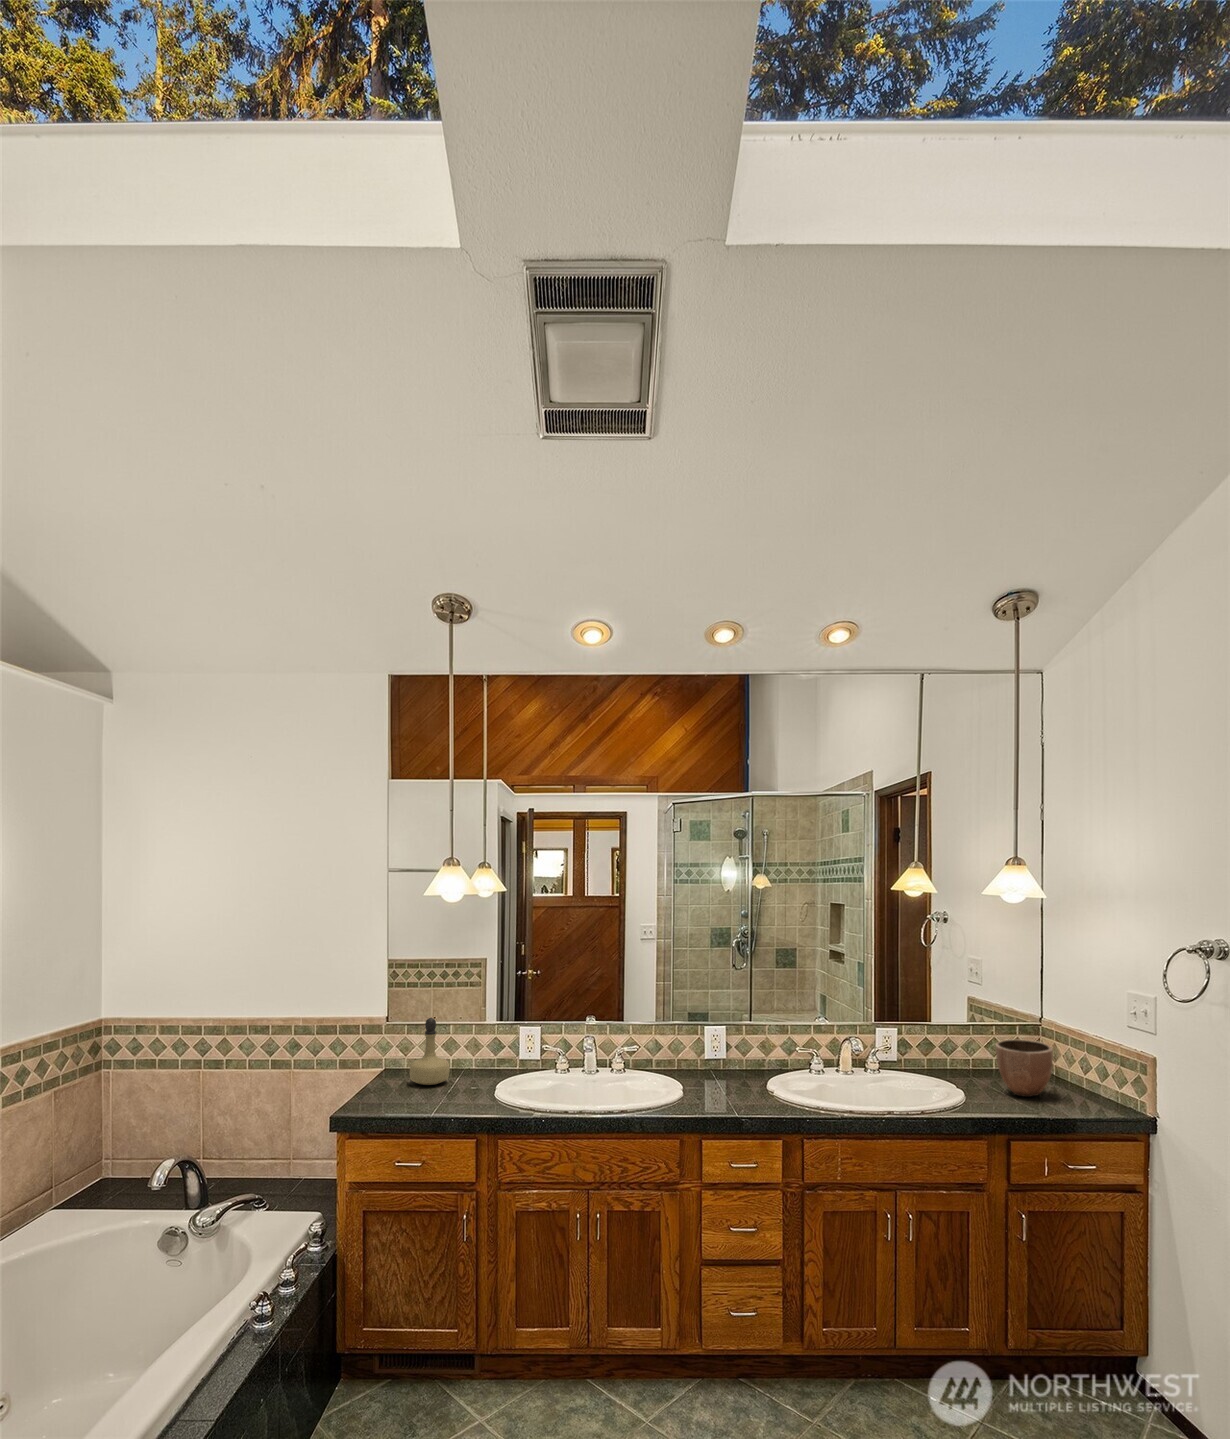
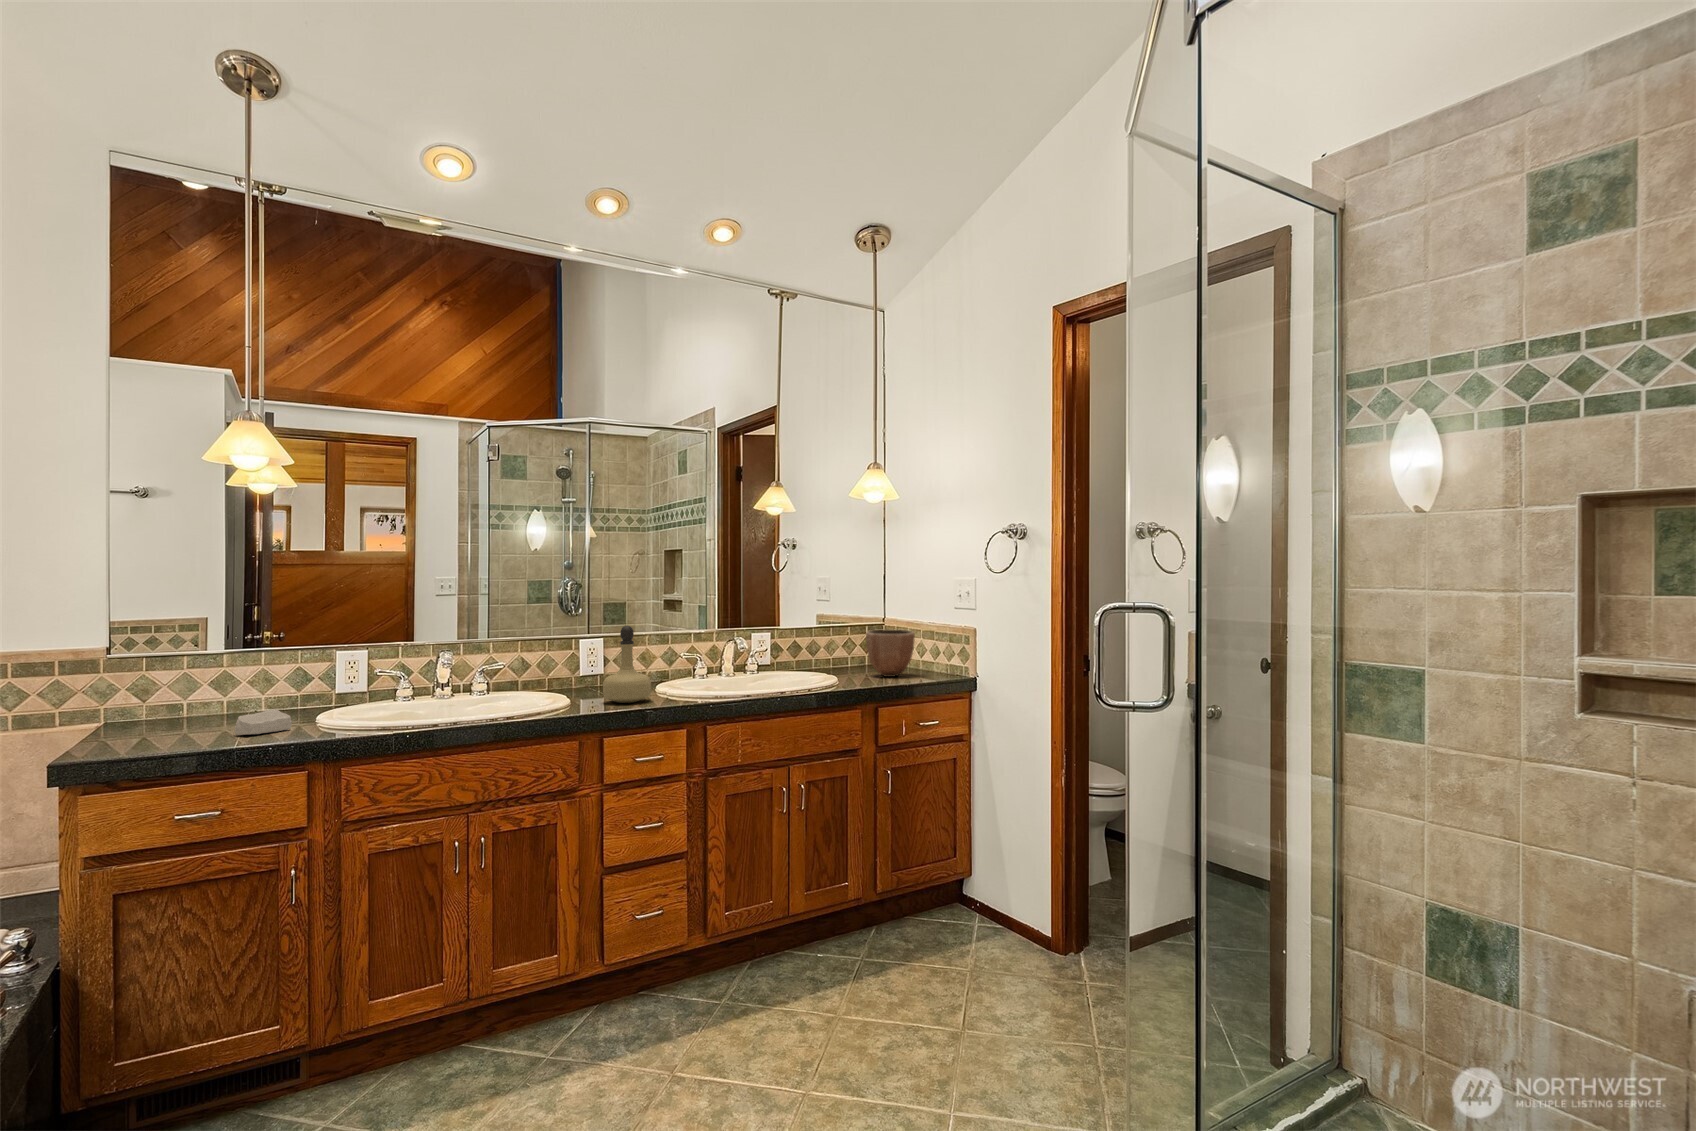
perfume bottle: present [410,1018,450,1085] -> present [603,626,651,703]
soap bar: none [441,1082,477,1103] -> present [235,709,292,735]

